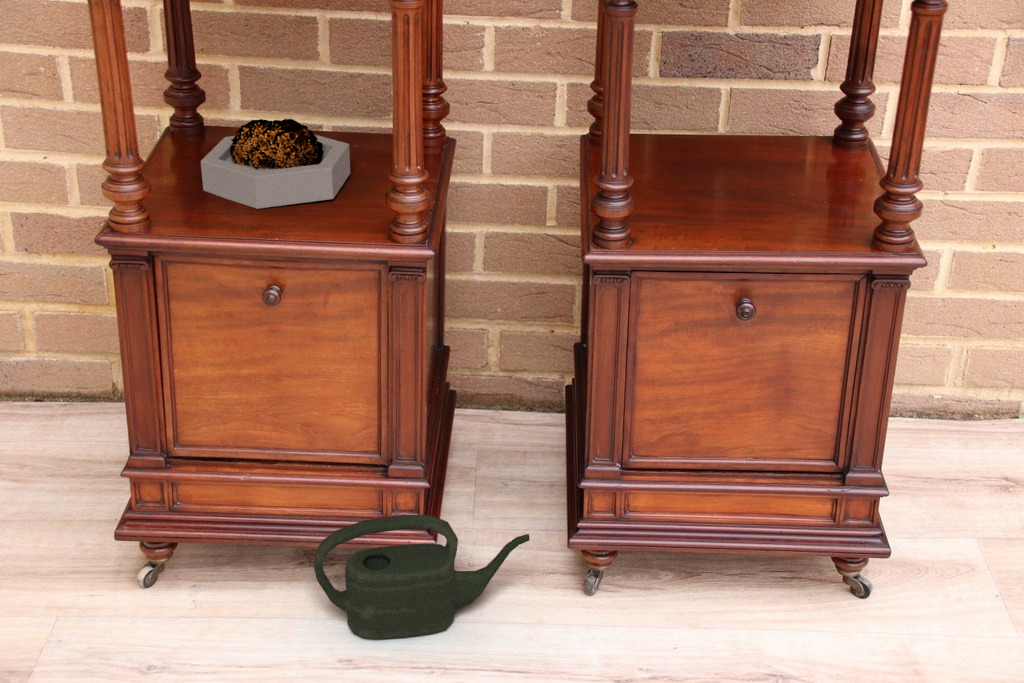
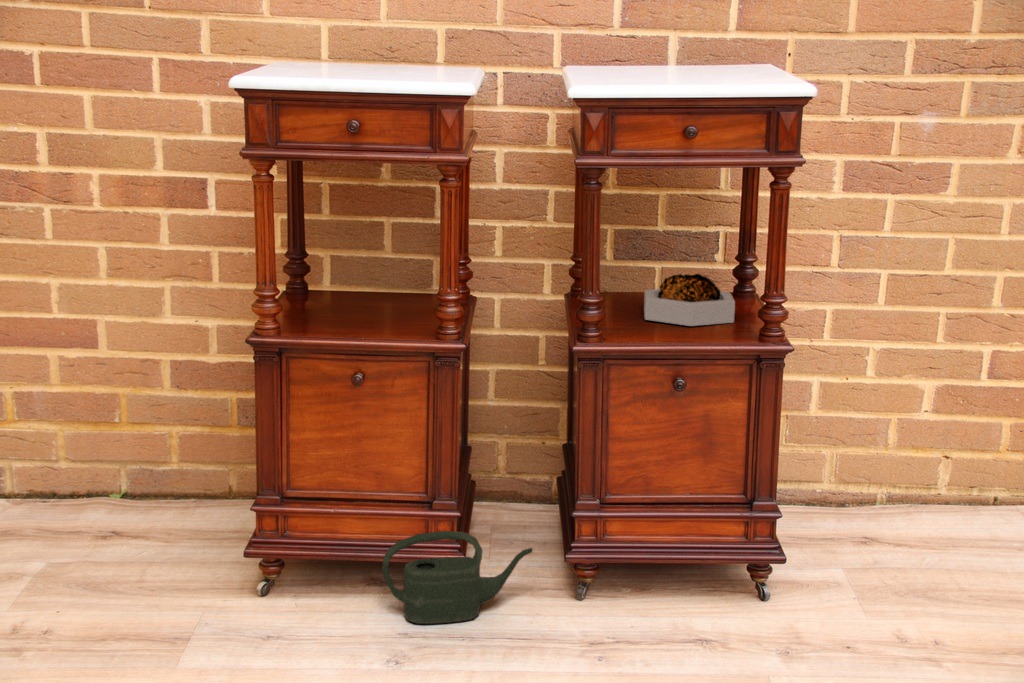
decorative bowl: present [201,119,350,209] -> present [644,274,735,326]

